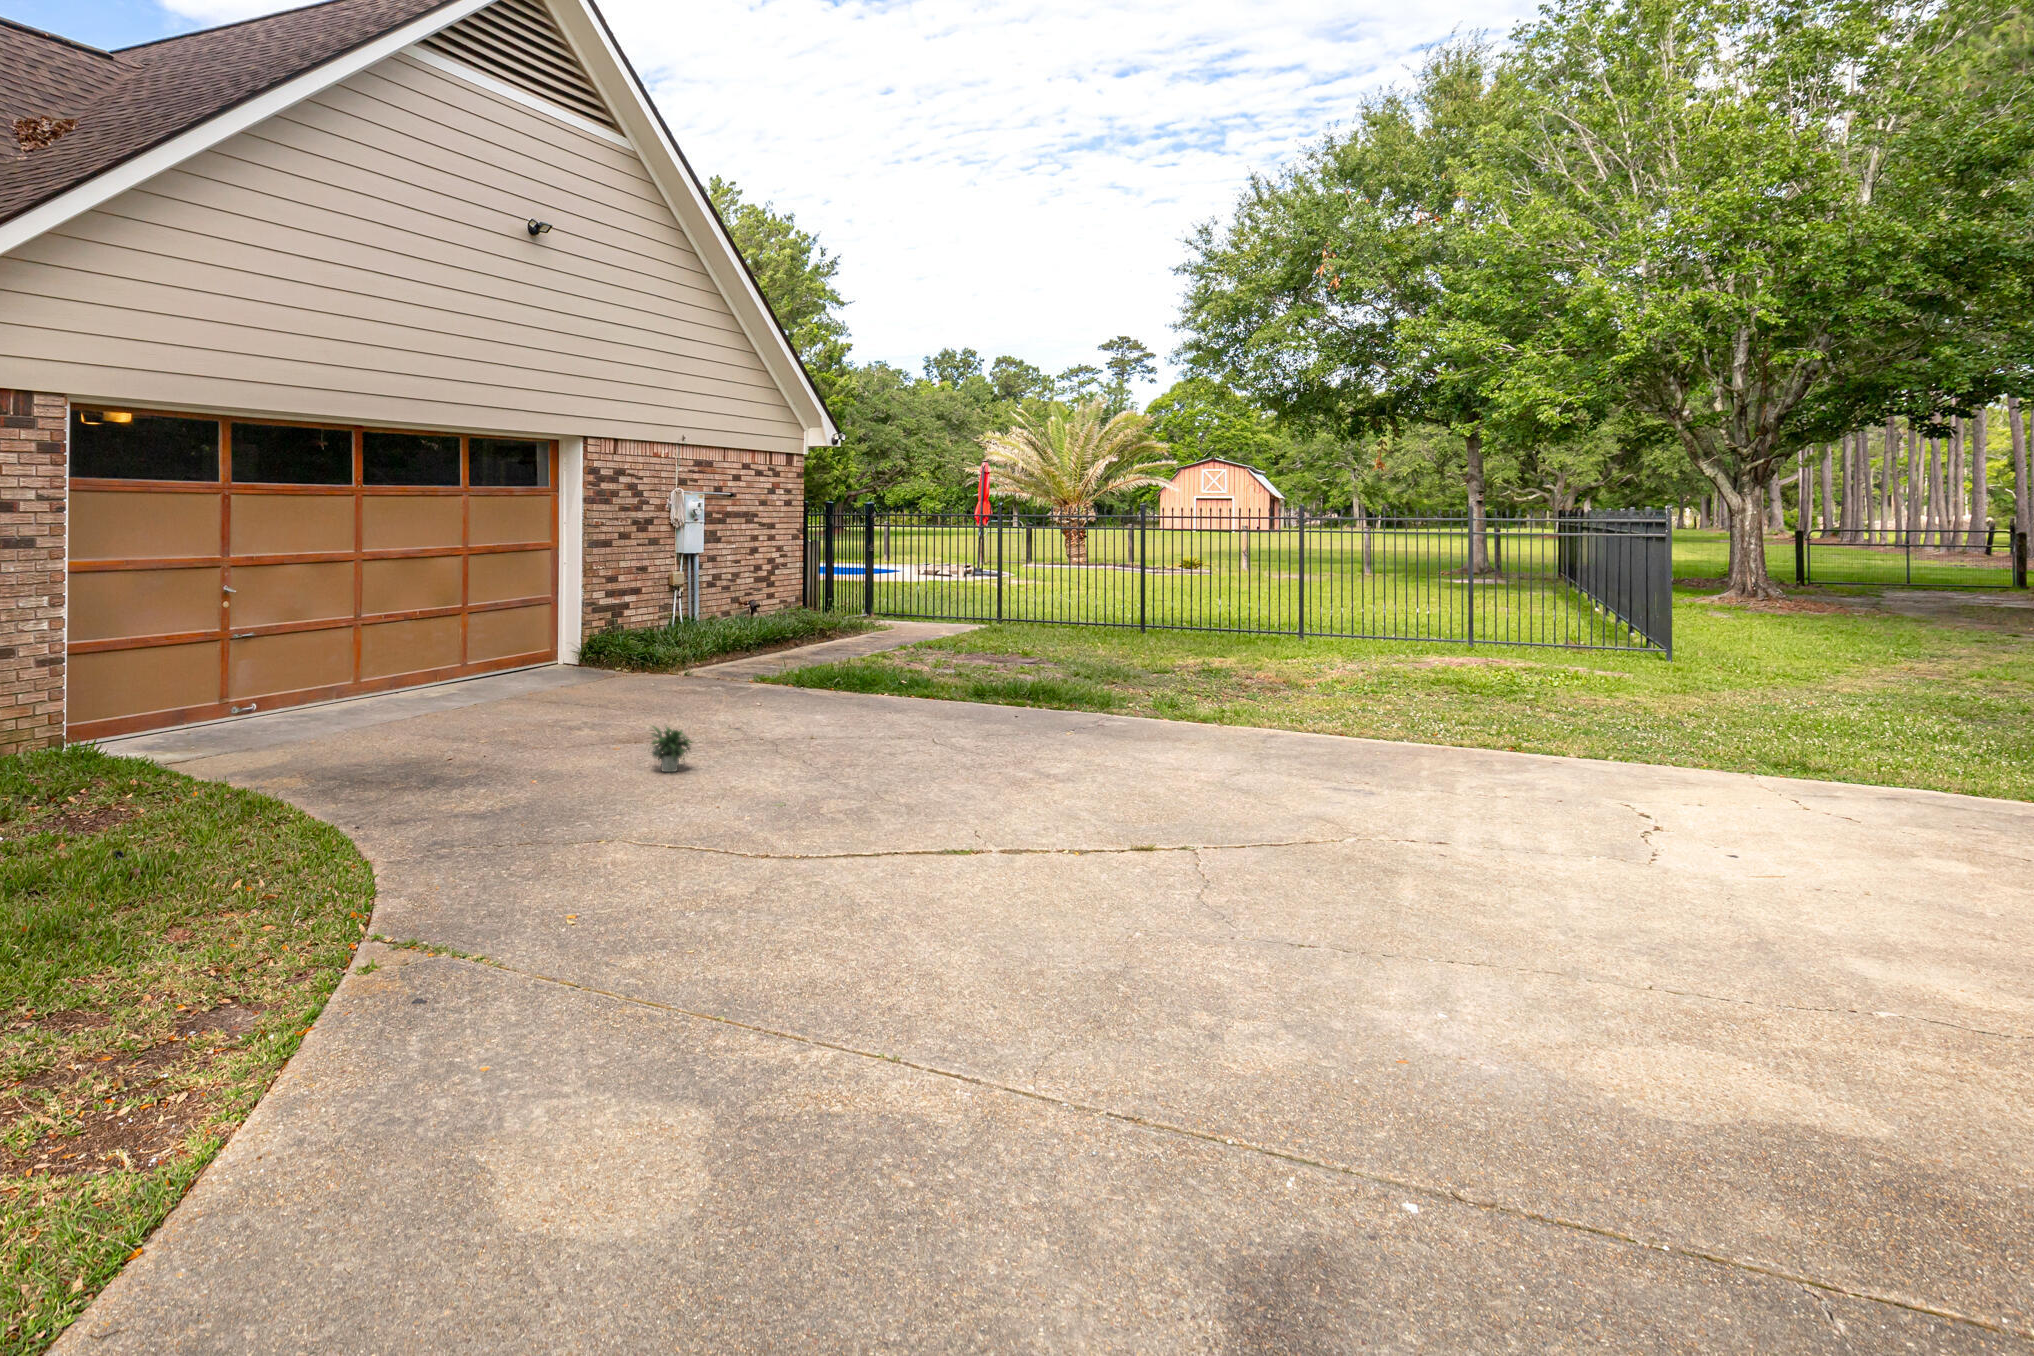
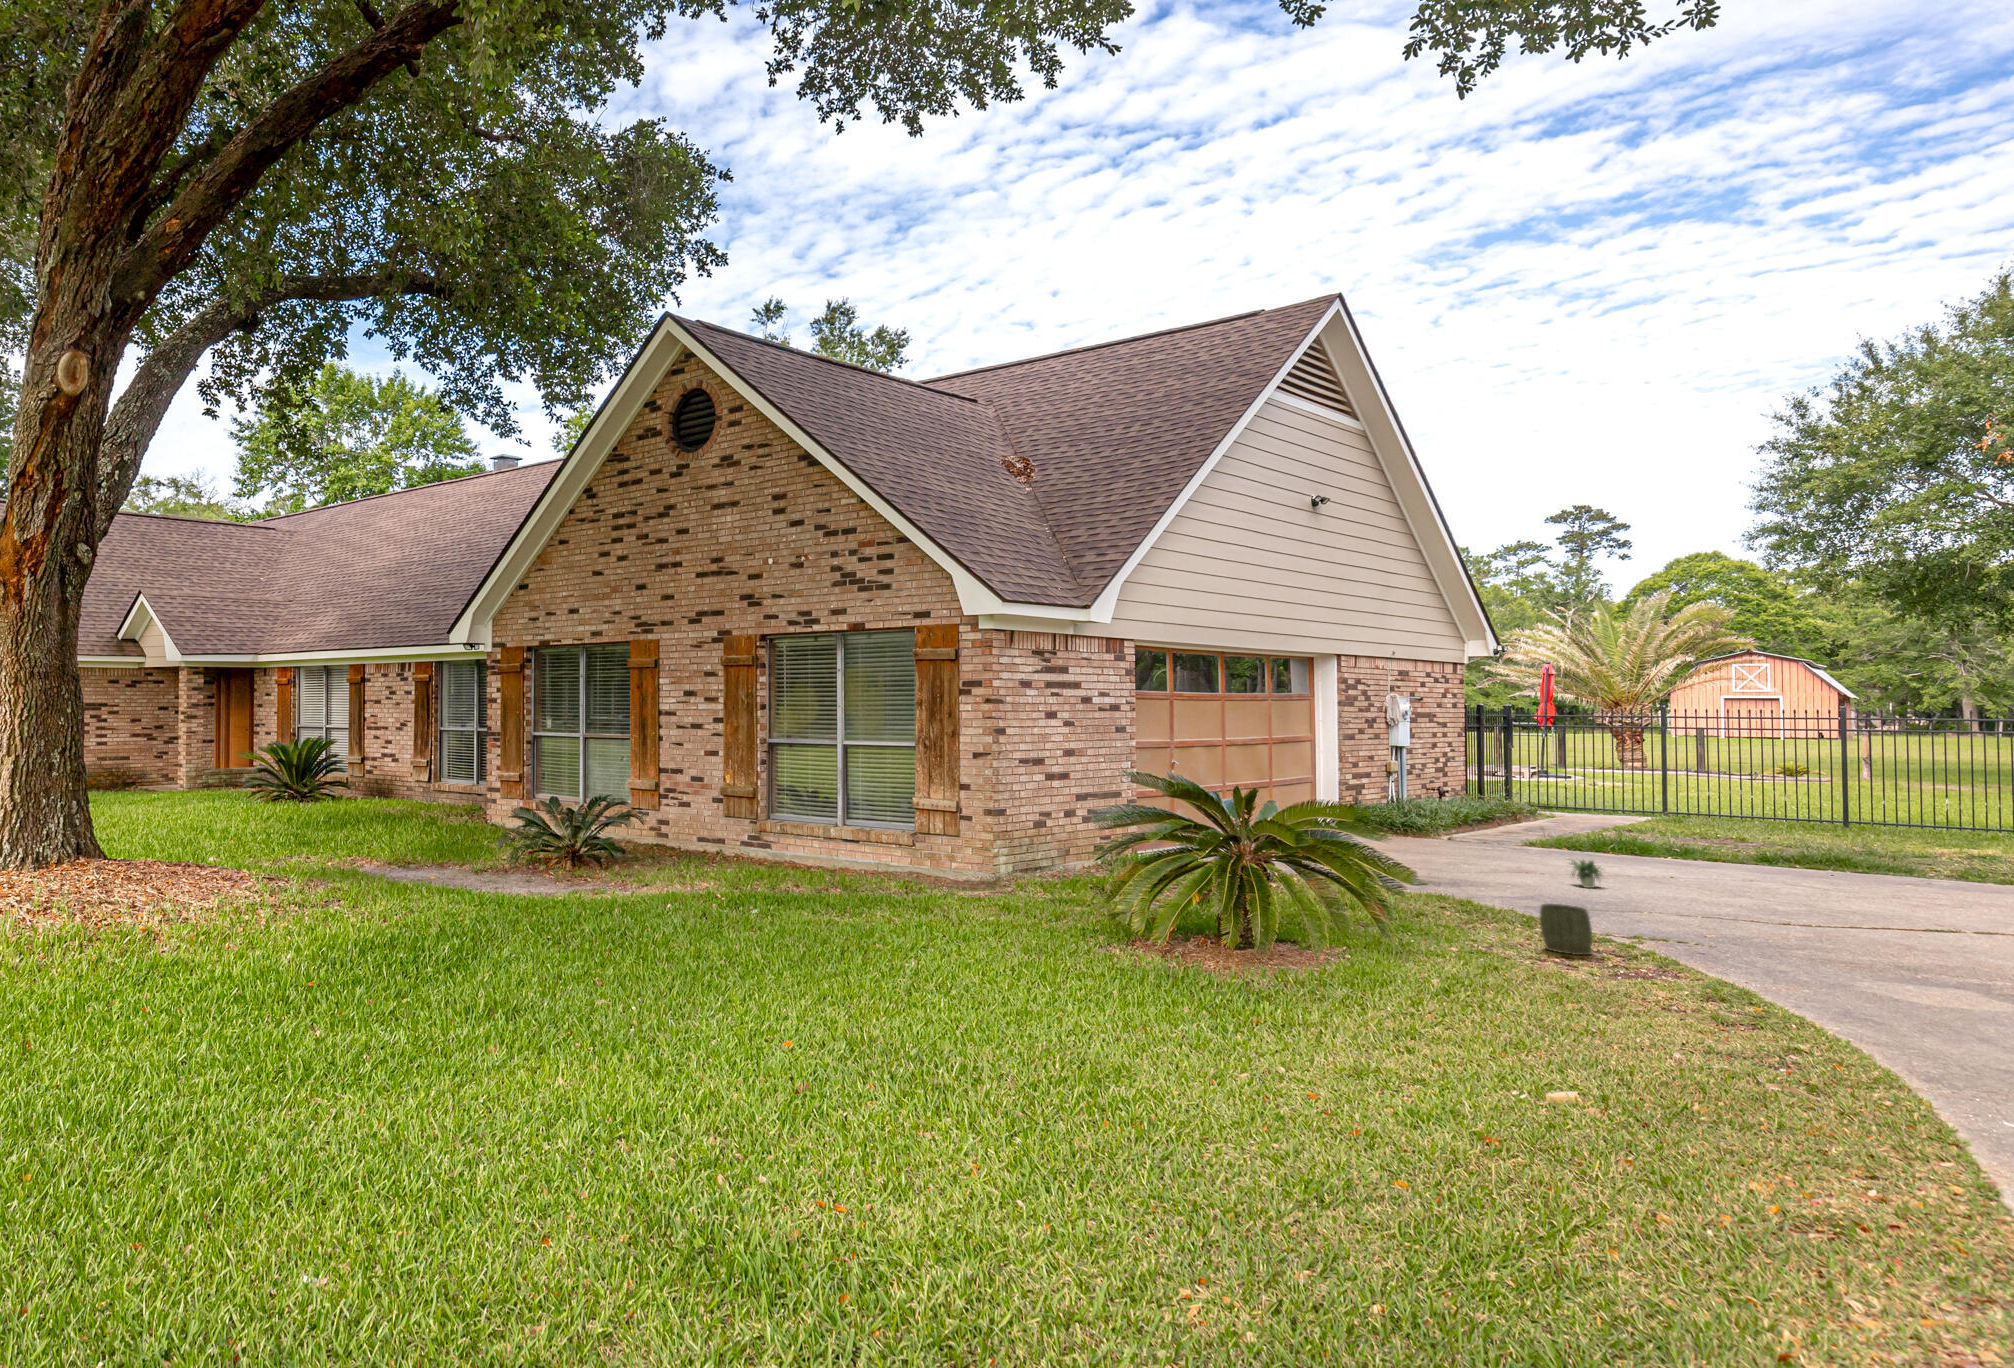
woven basket: none [69,945,193,1094] -> present [1540,904,1592,955]

